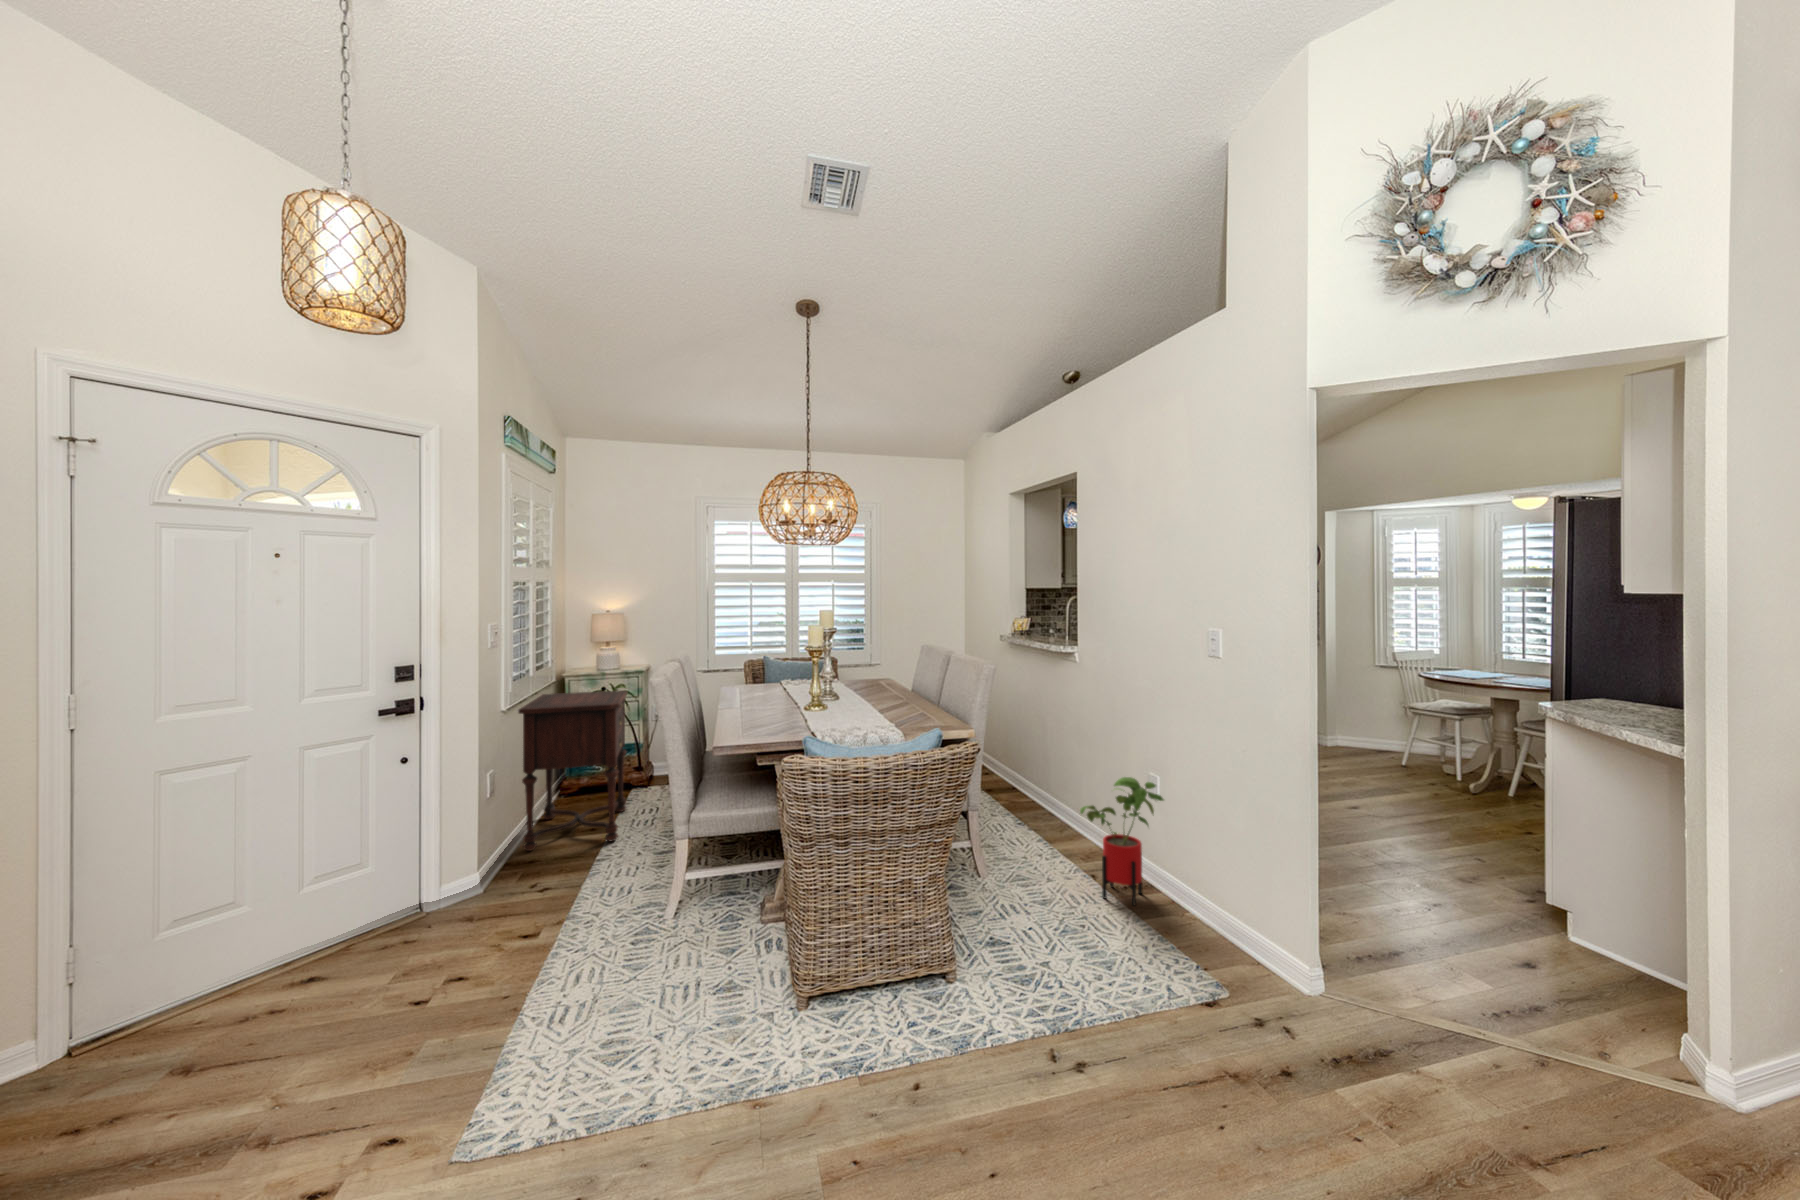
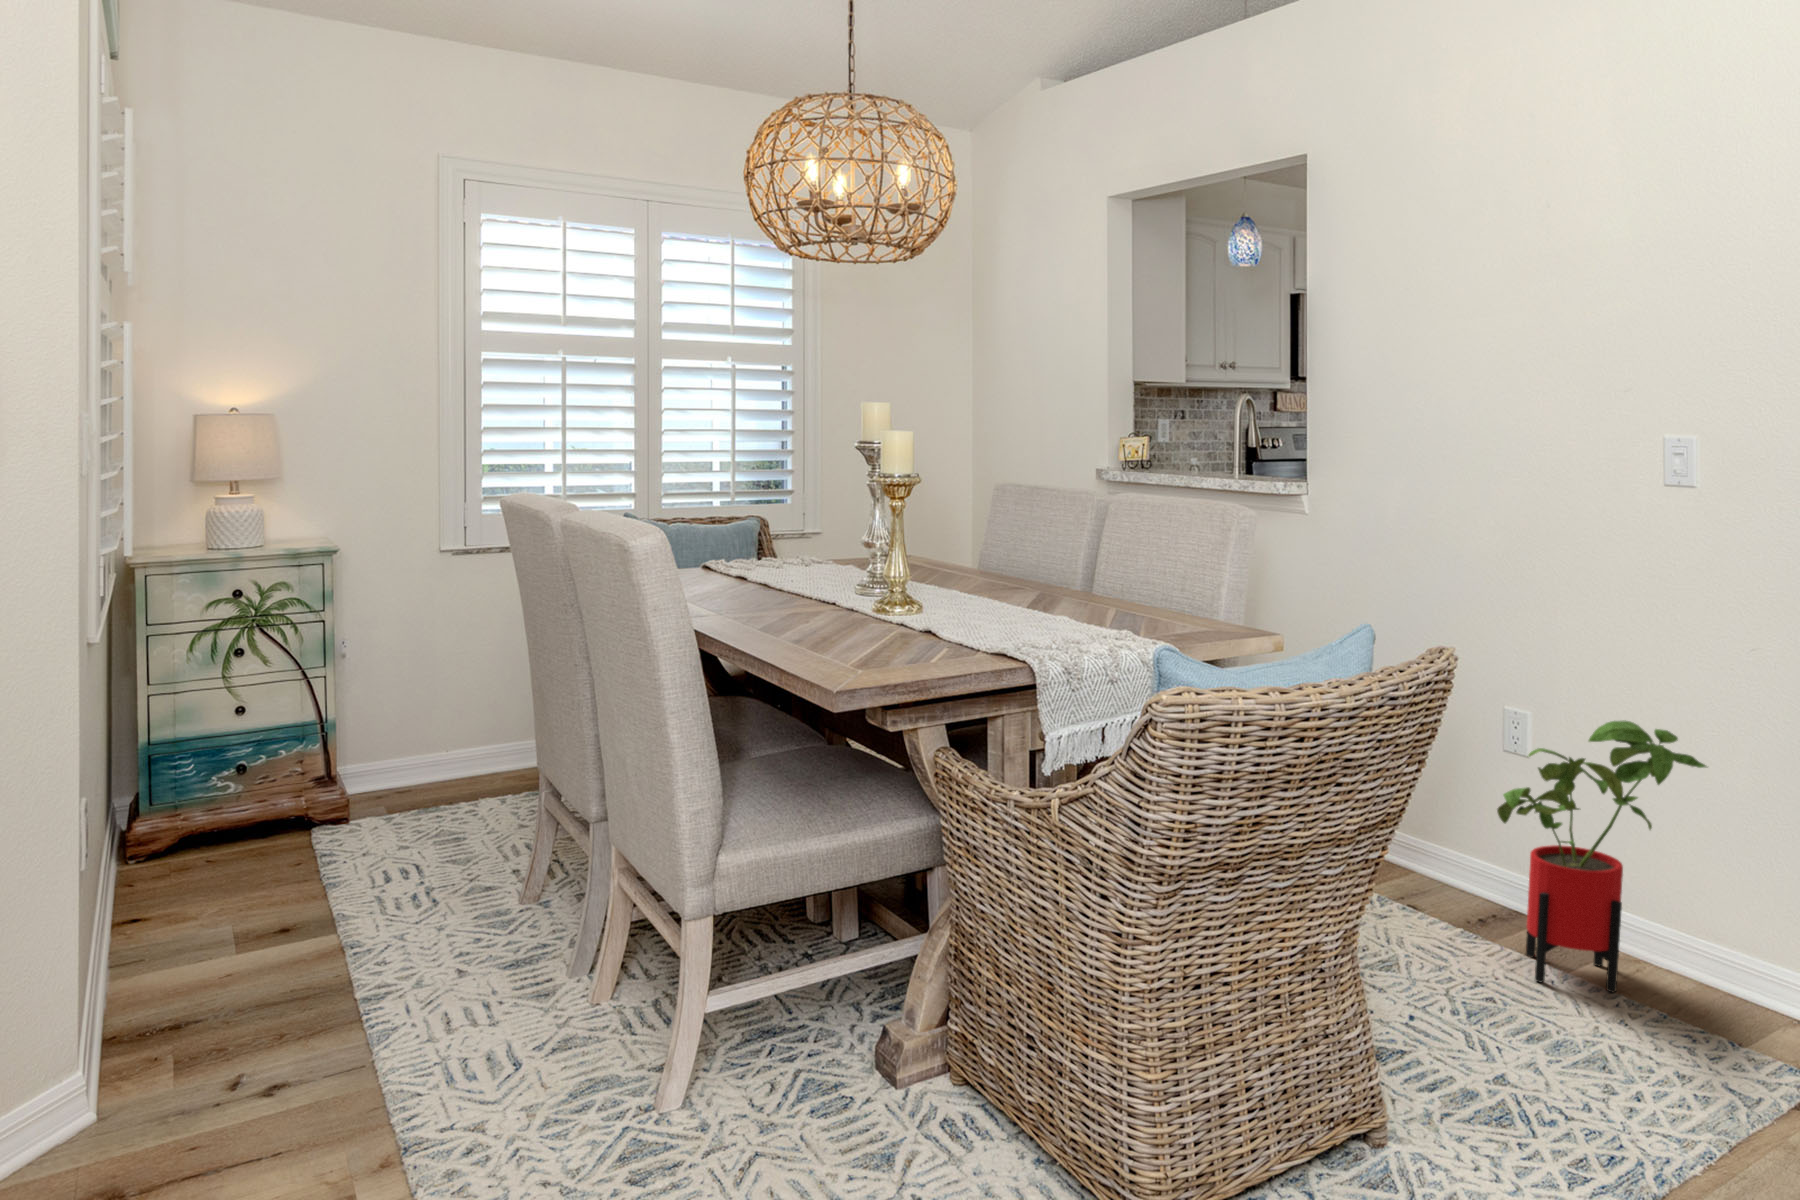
side table: present [518,690,627,851] -> none [50,588,348,991]

